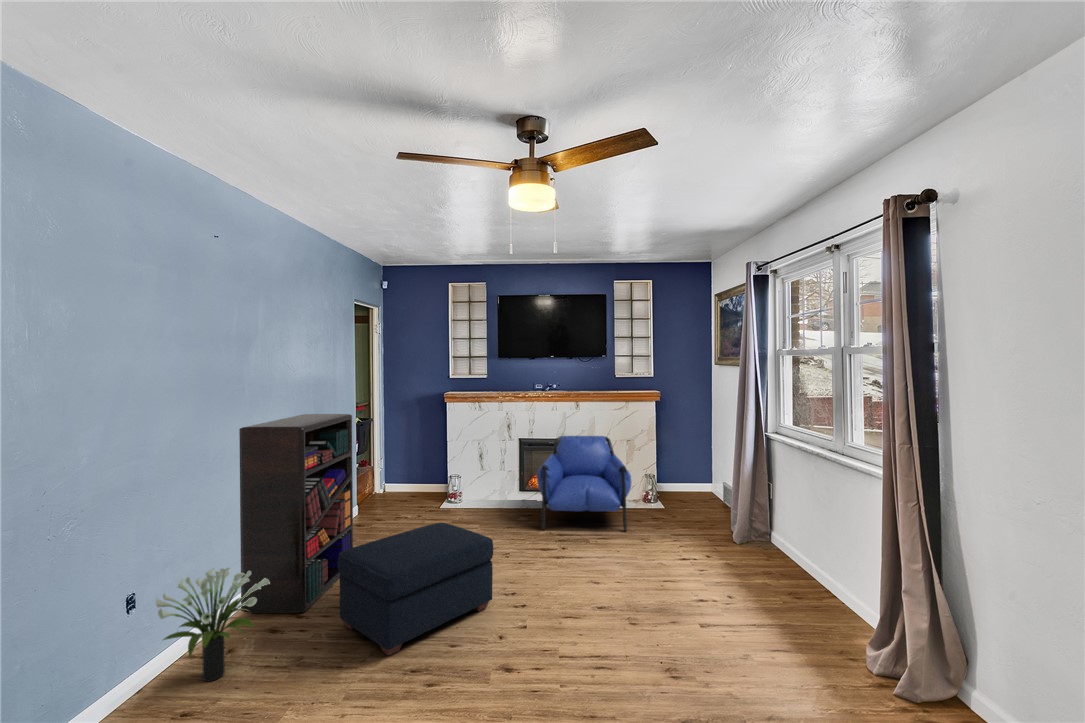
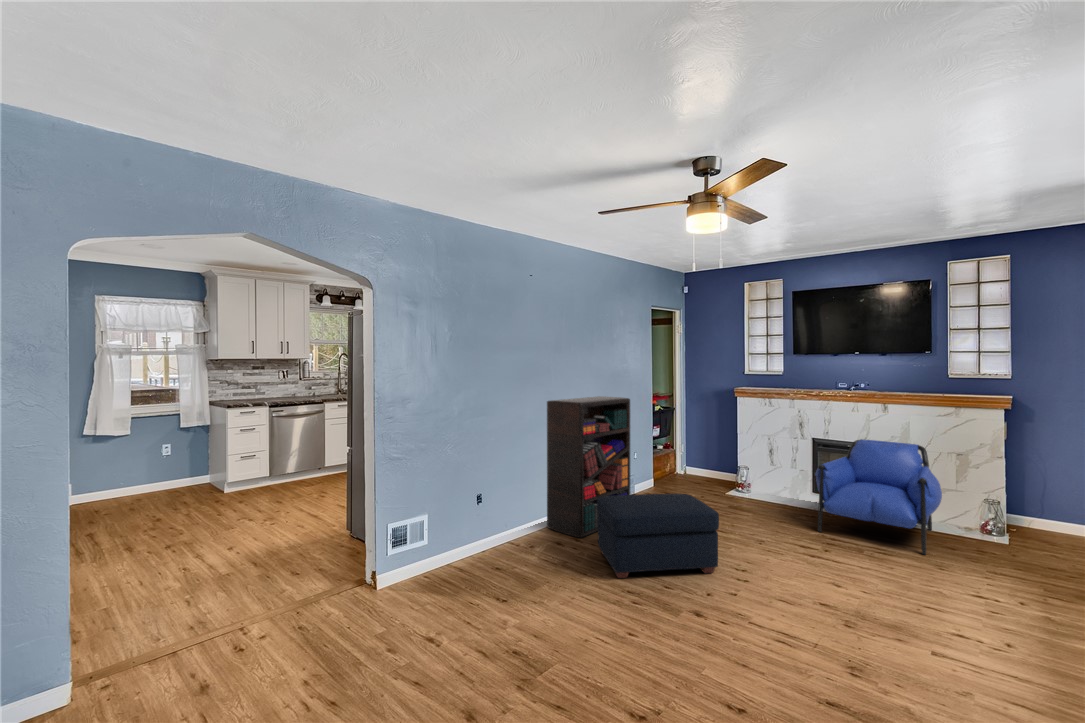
potted plant: present [156,568,270,681] -> none [487,488,549,557]

